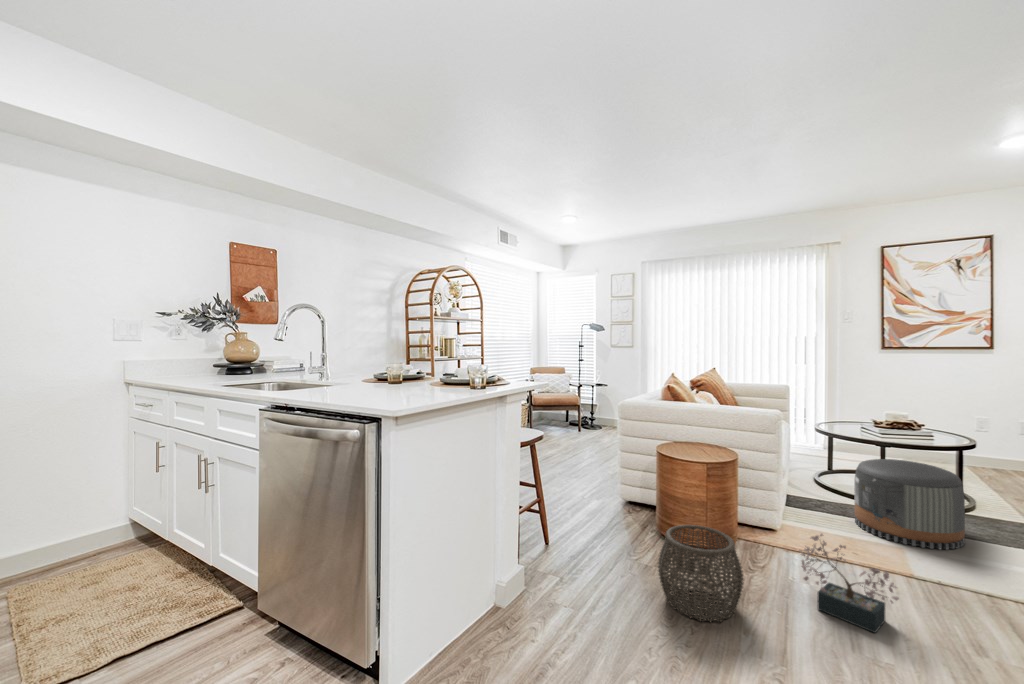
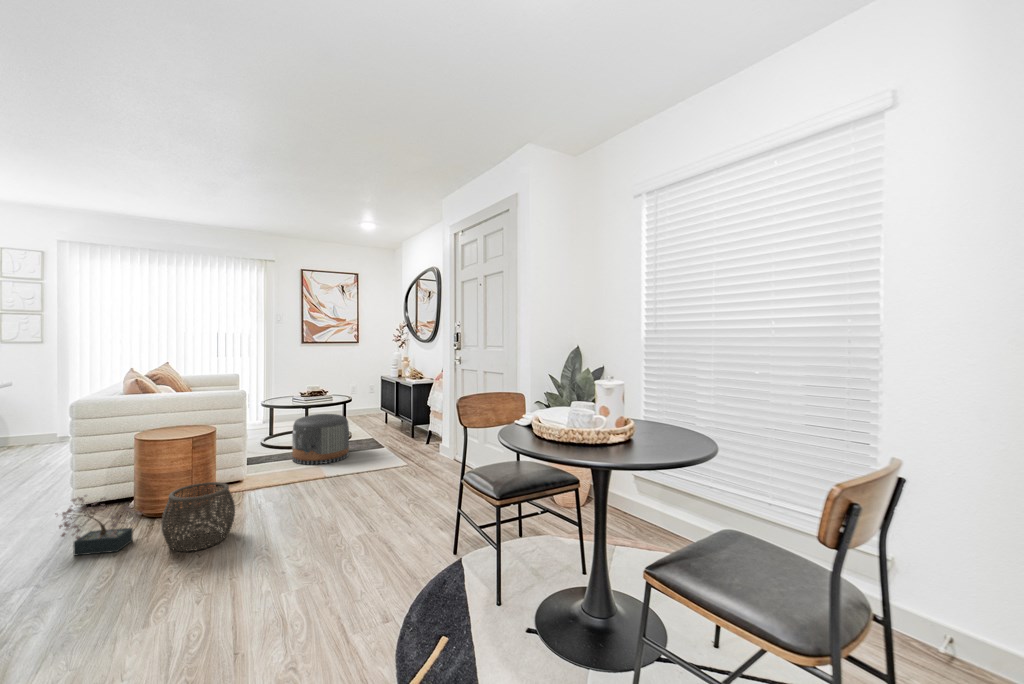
decorative plant: present [801,534,899,633] -> present [57,495,140,556]

